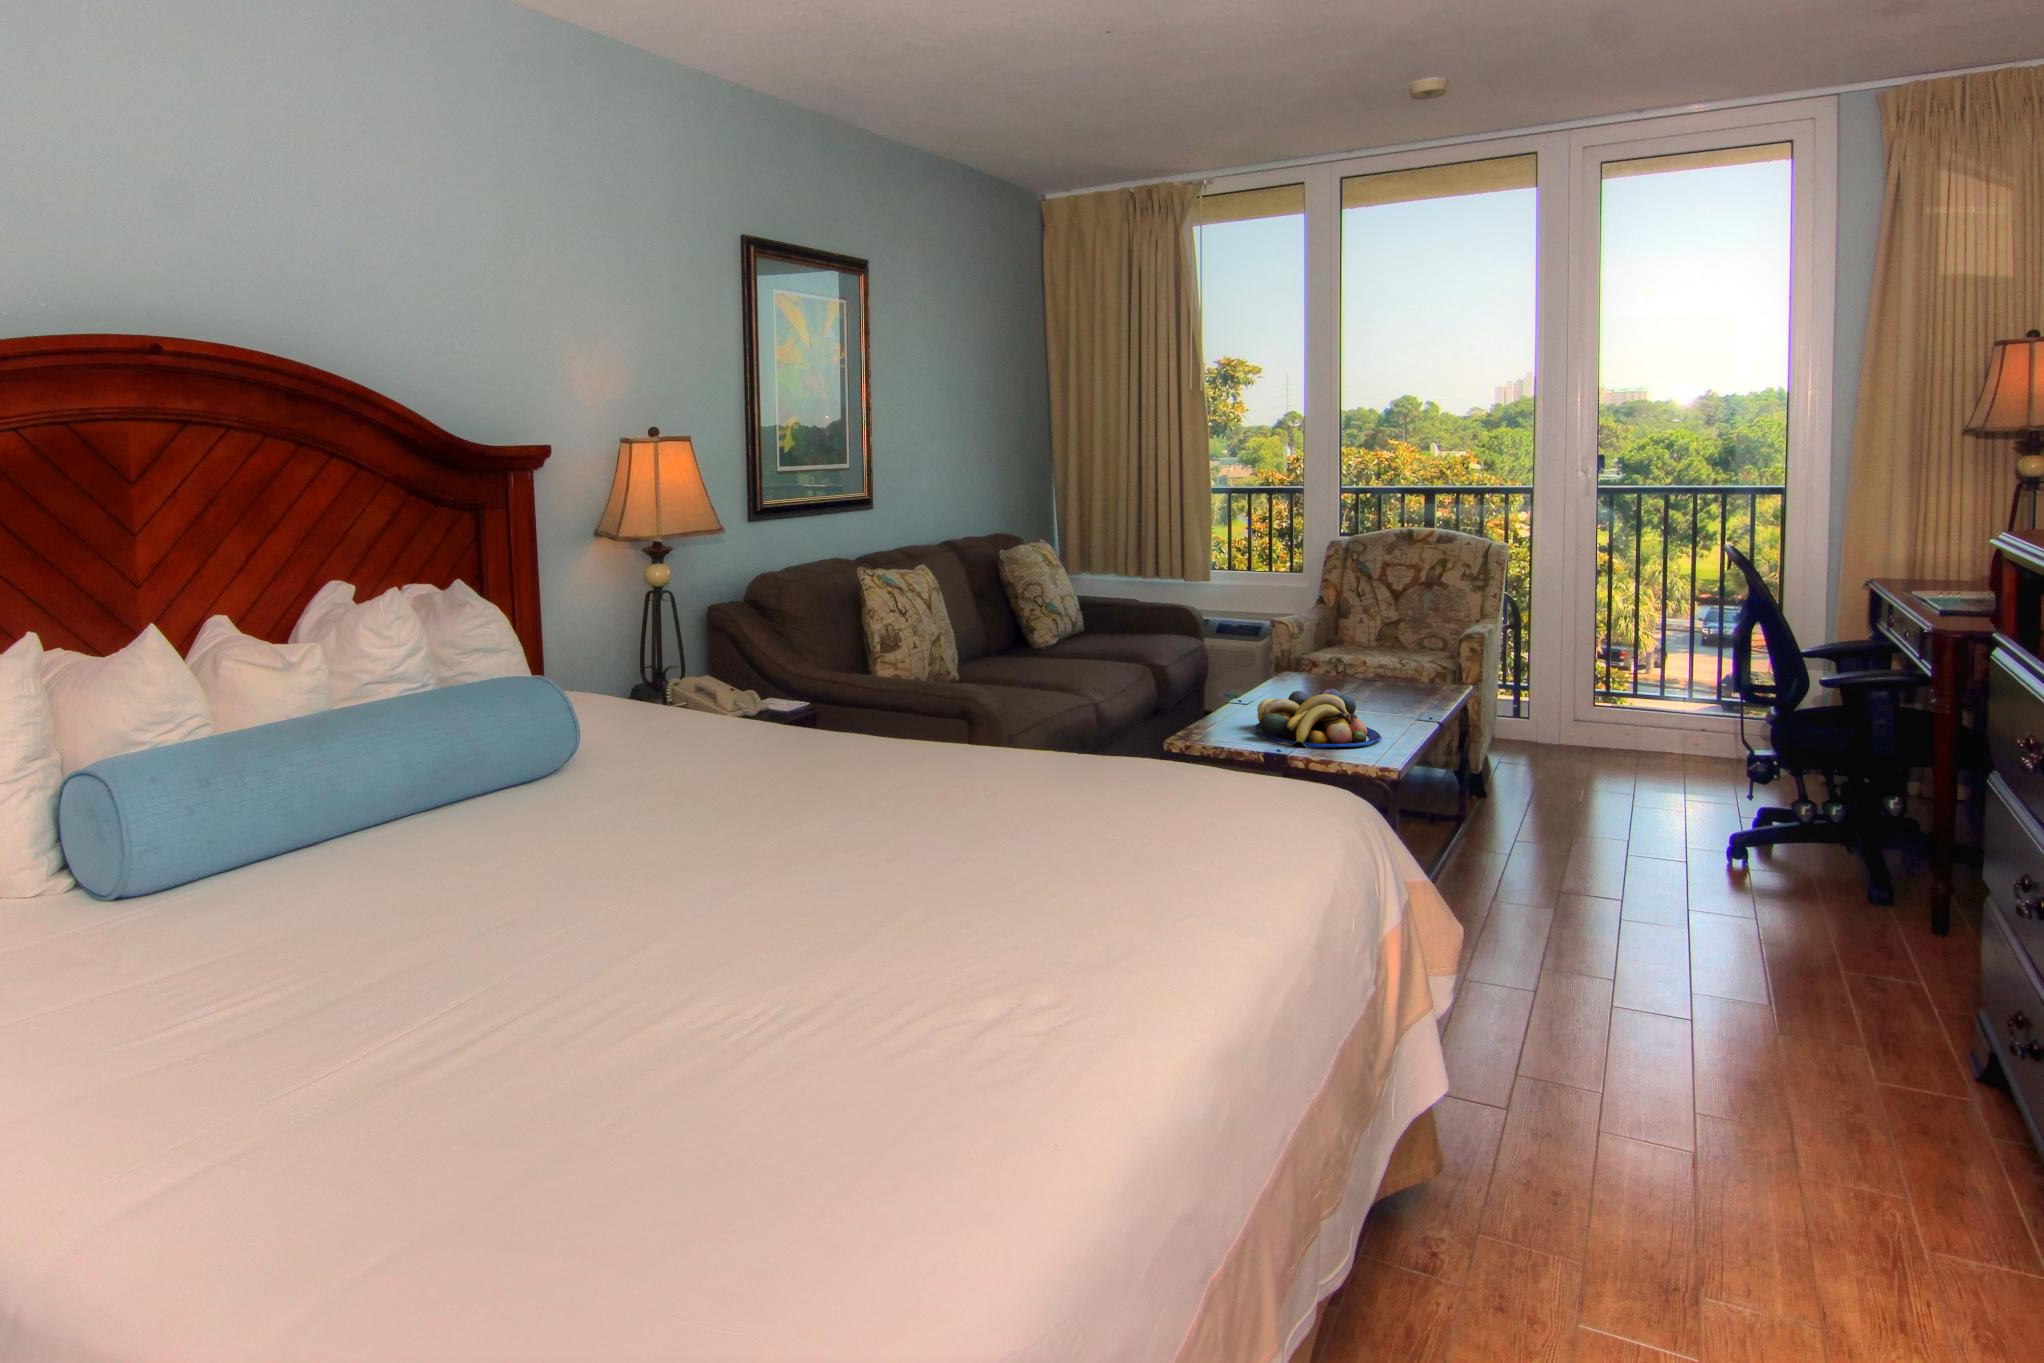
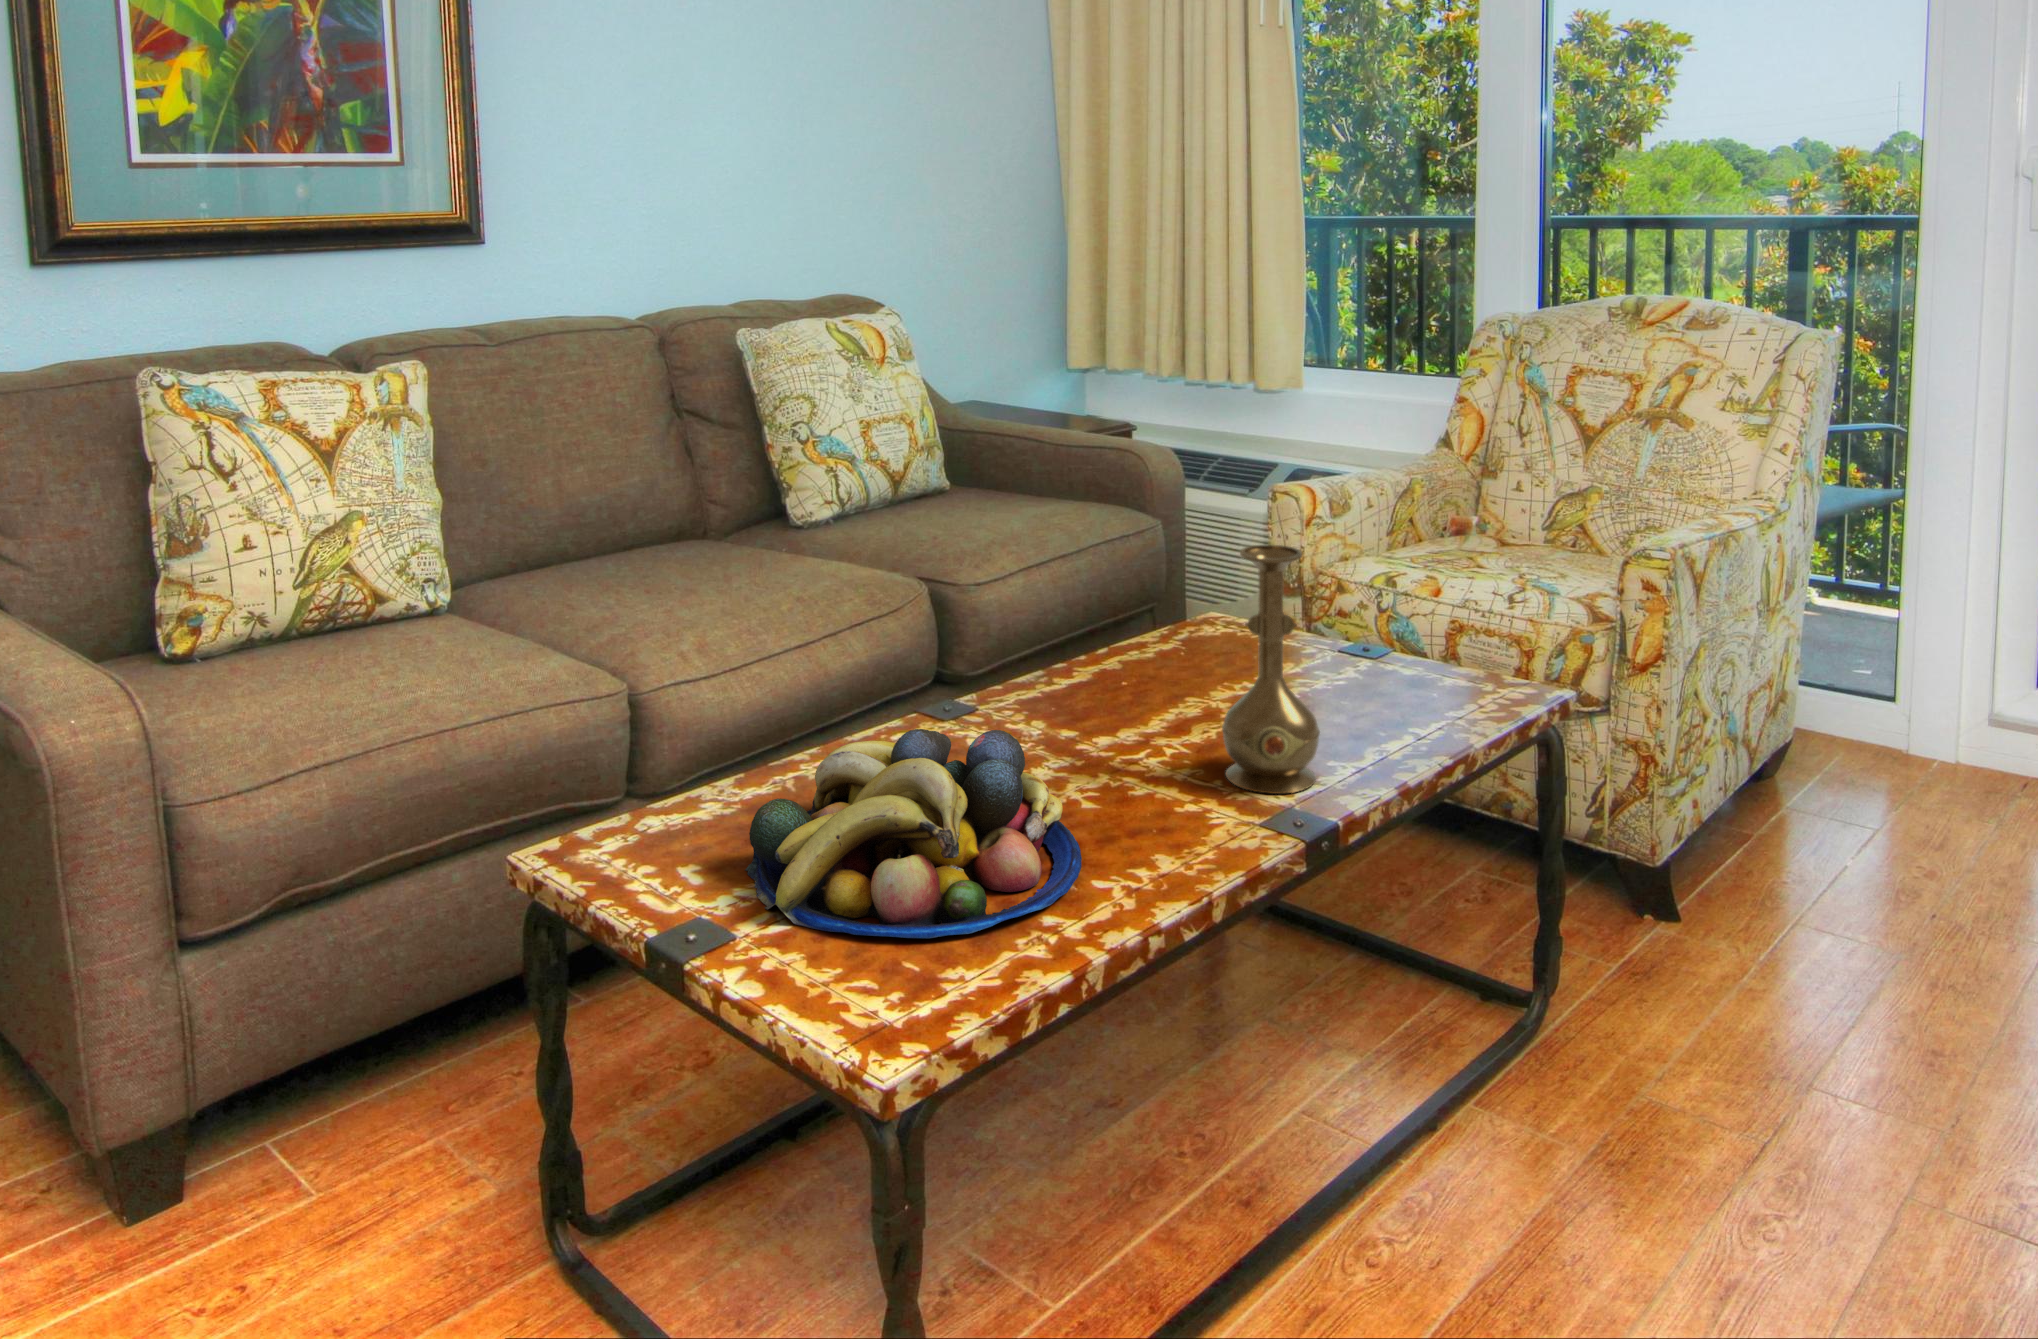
vase: none [1375,623,1416,715] -> present [1222,545,1320,794]

